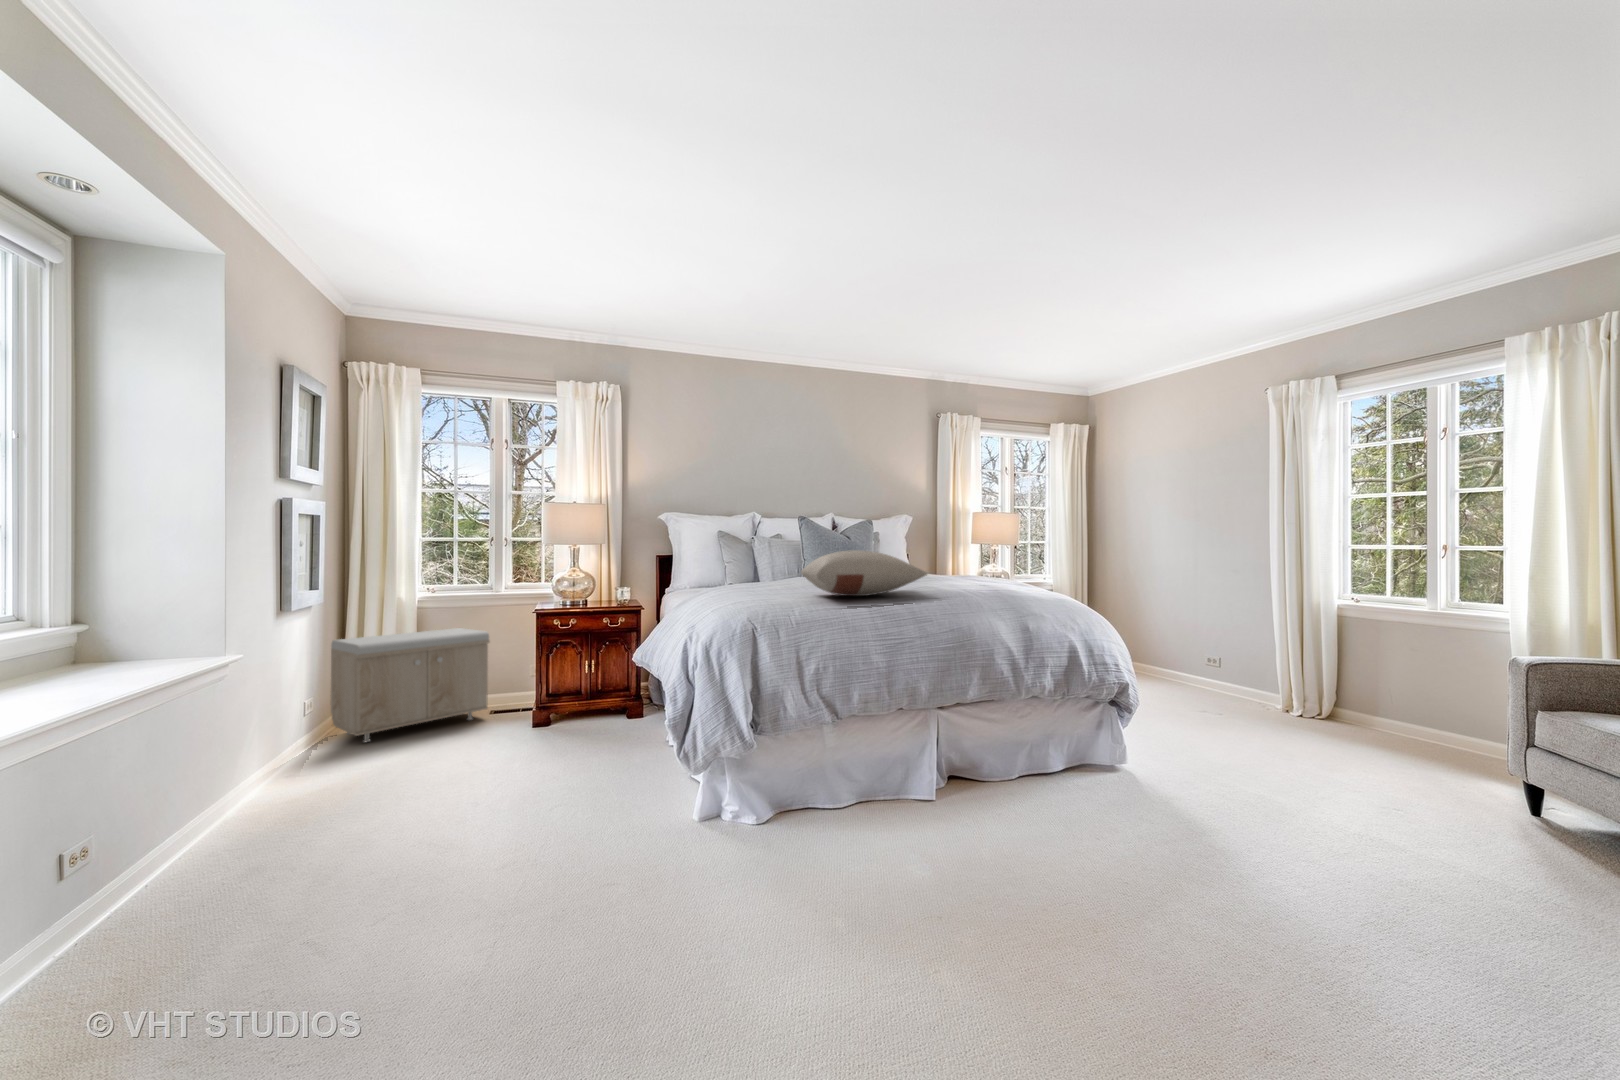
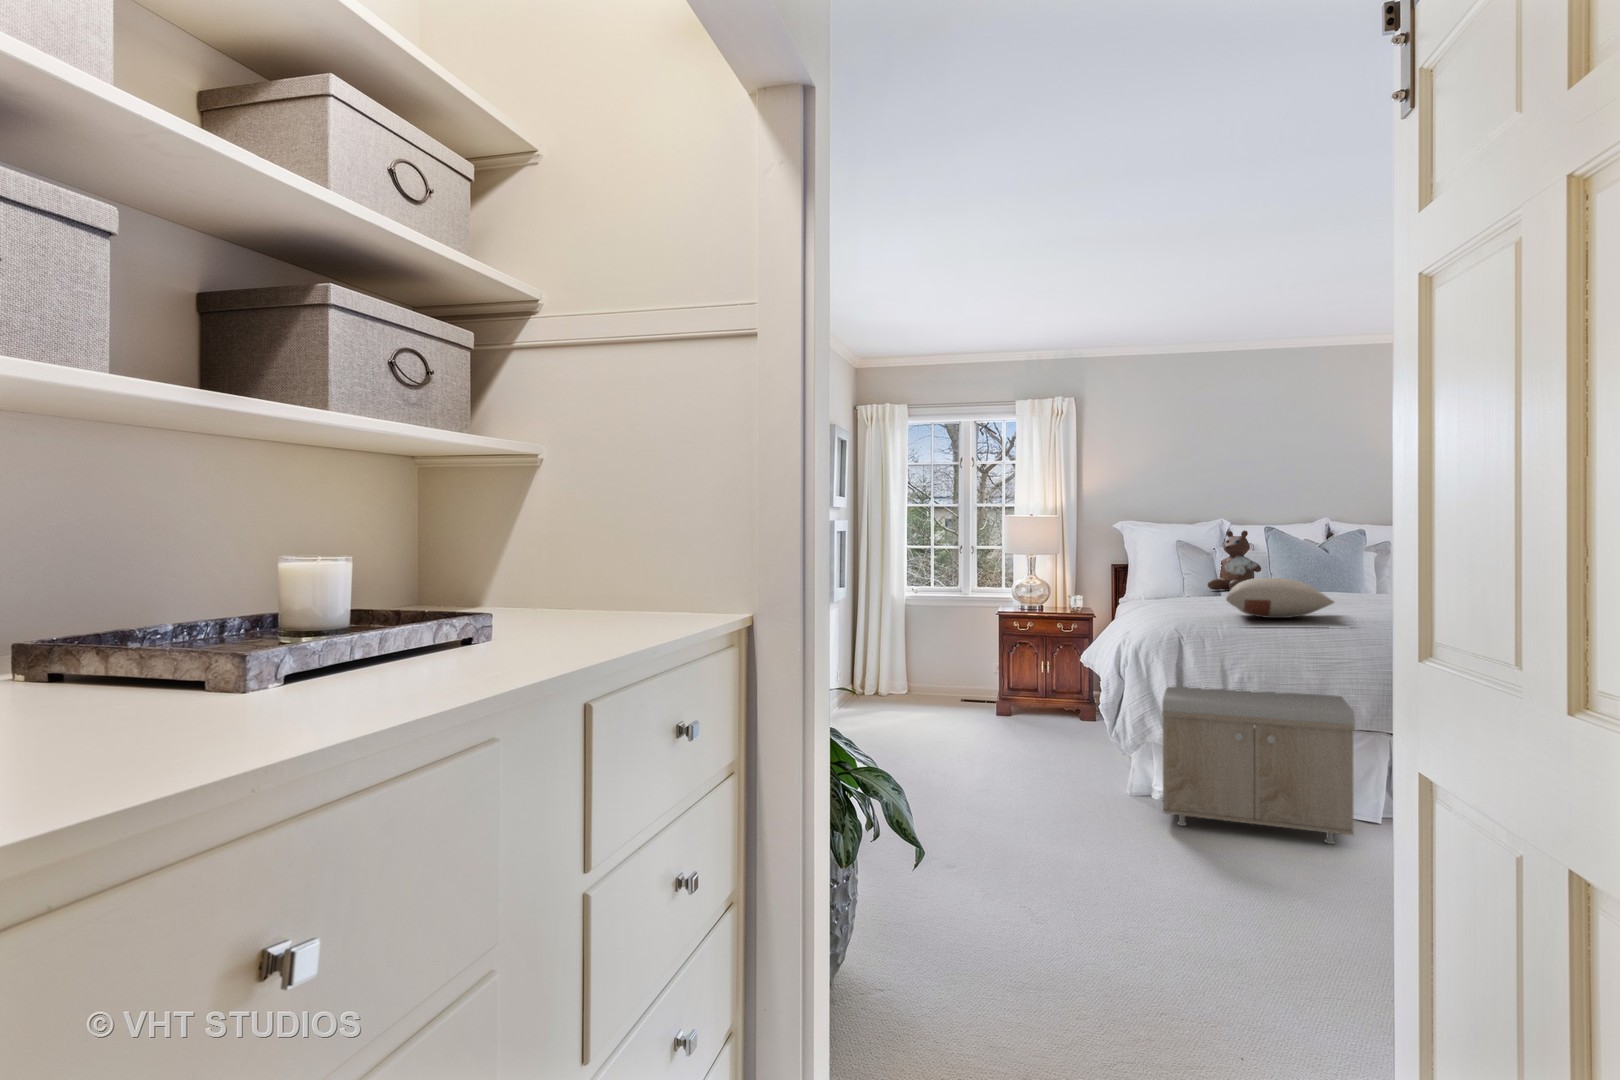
stuffed bear: none [753,517,799,574] -> present [1208,530,1261,590]
storage bench: present [330,628,490,742] -> present [1162,687,1355,844]

